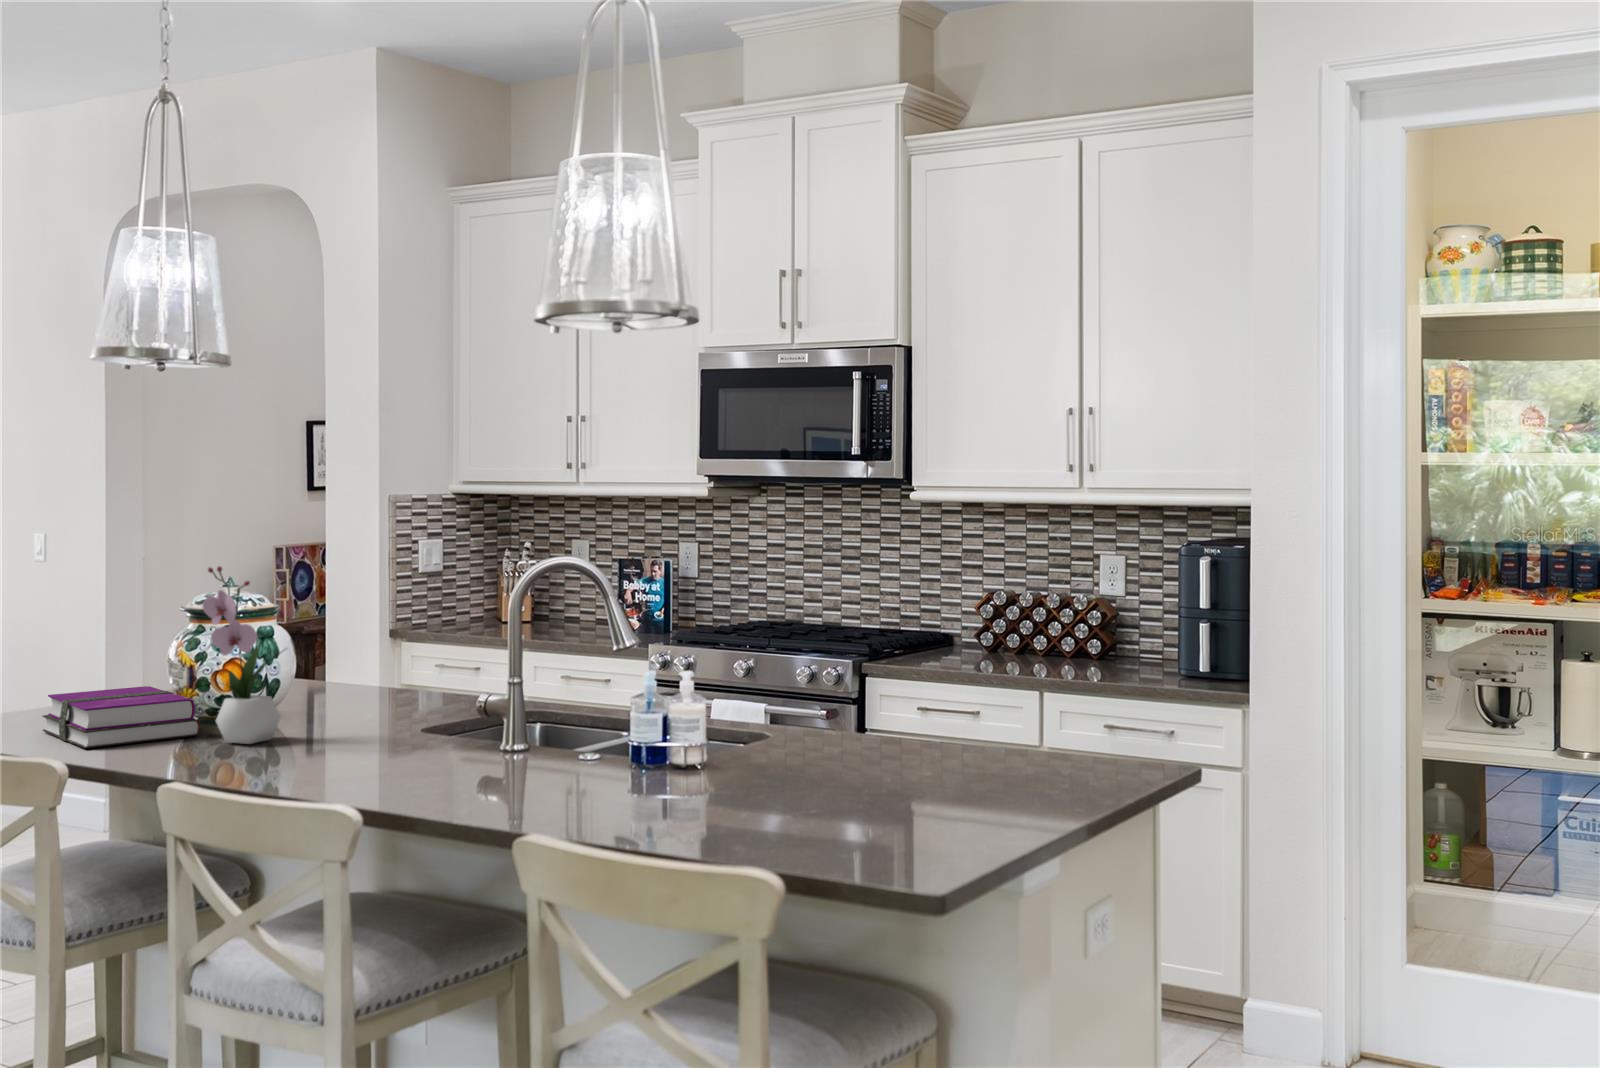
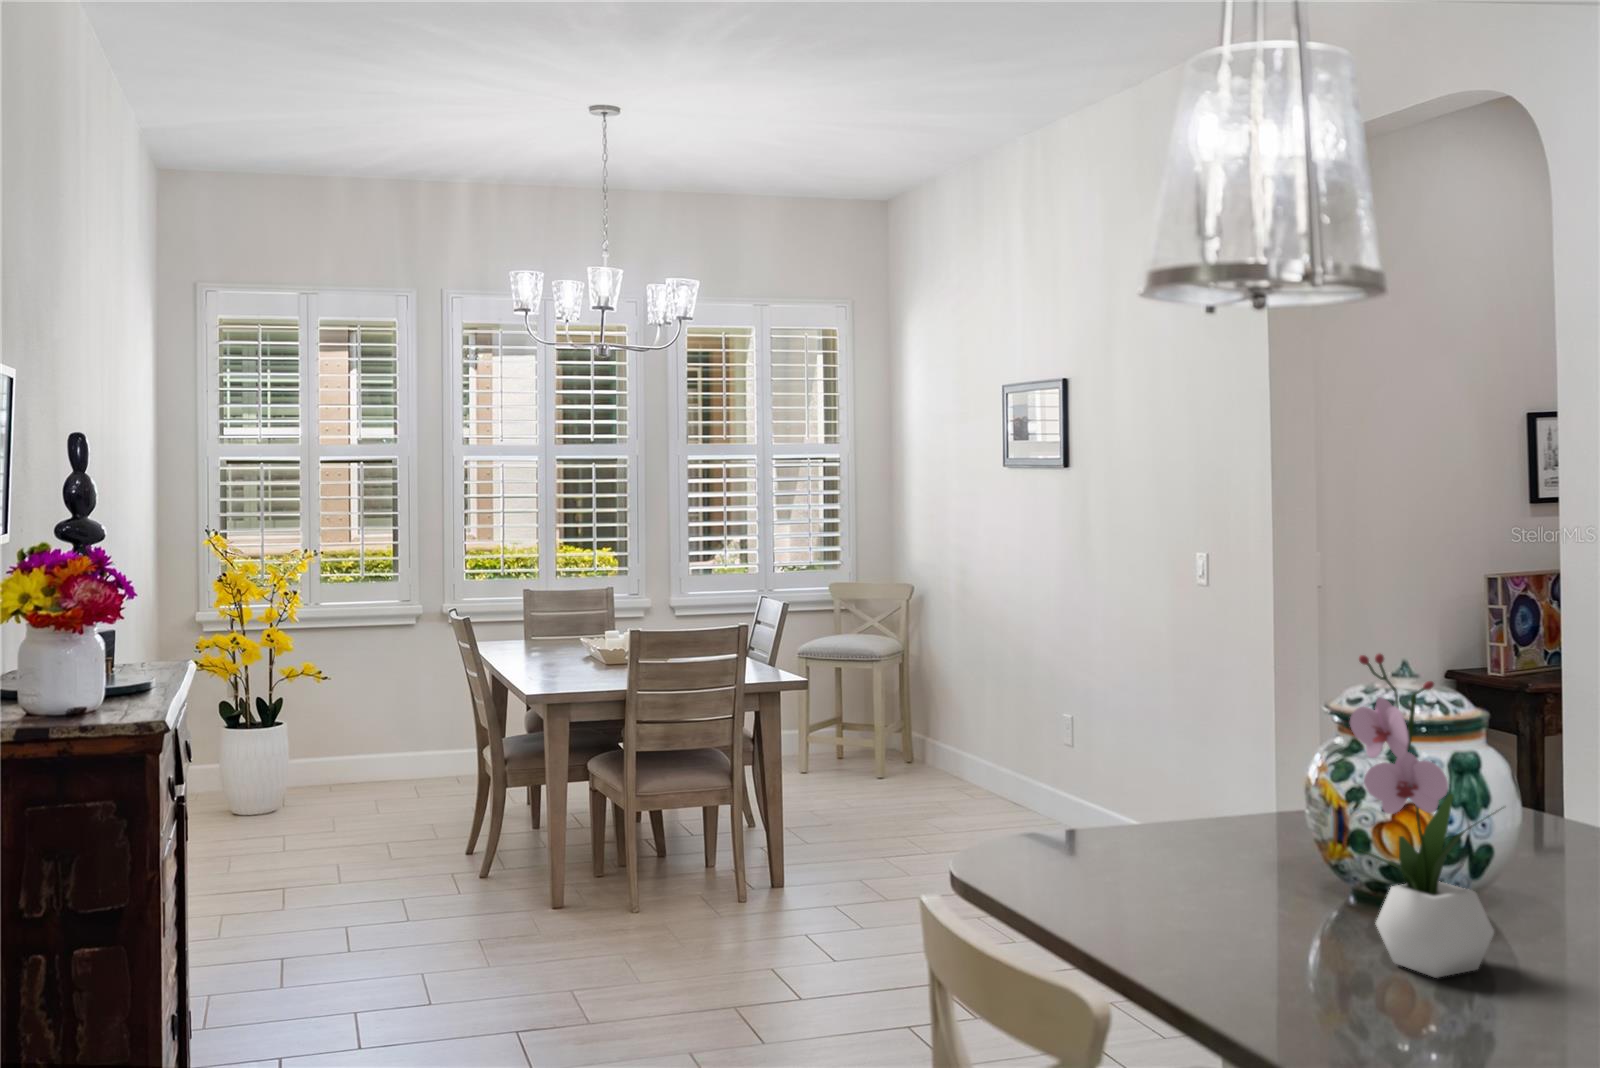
hardback book: present [42,686,201,748] -> none [1126,824,1354,936]

